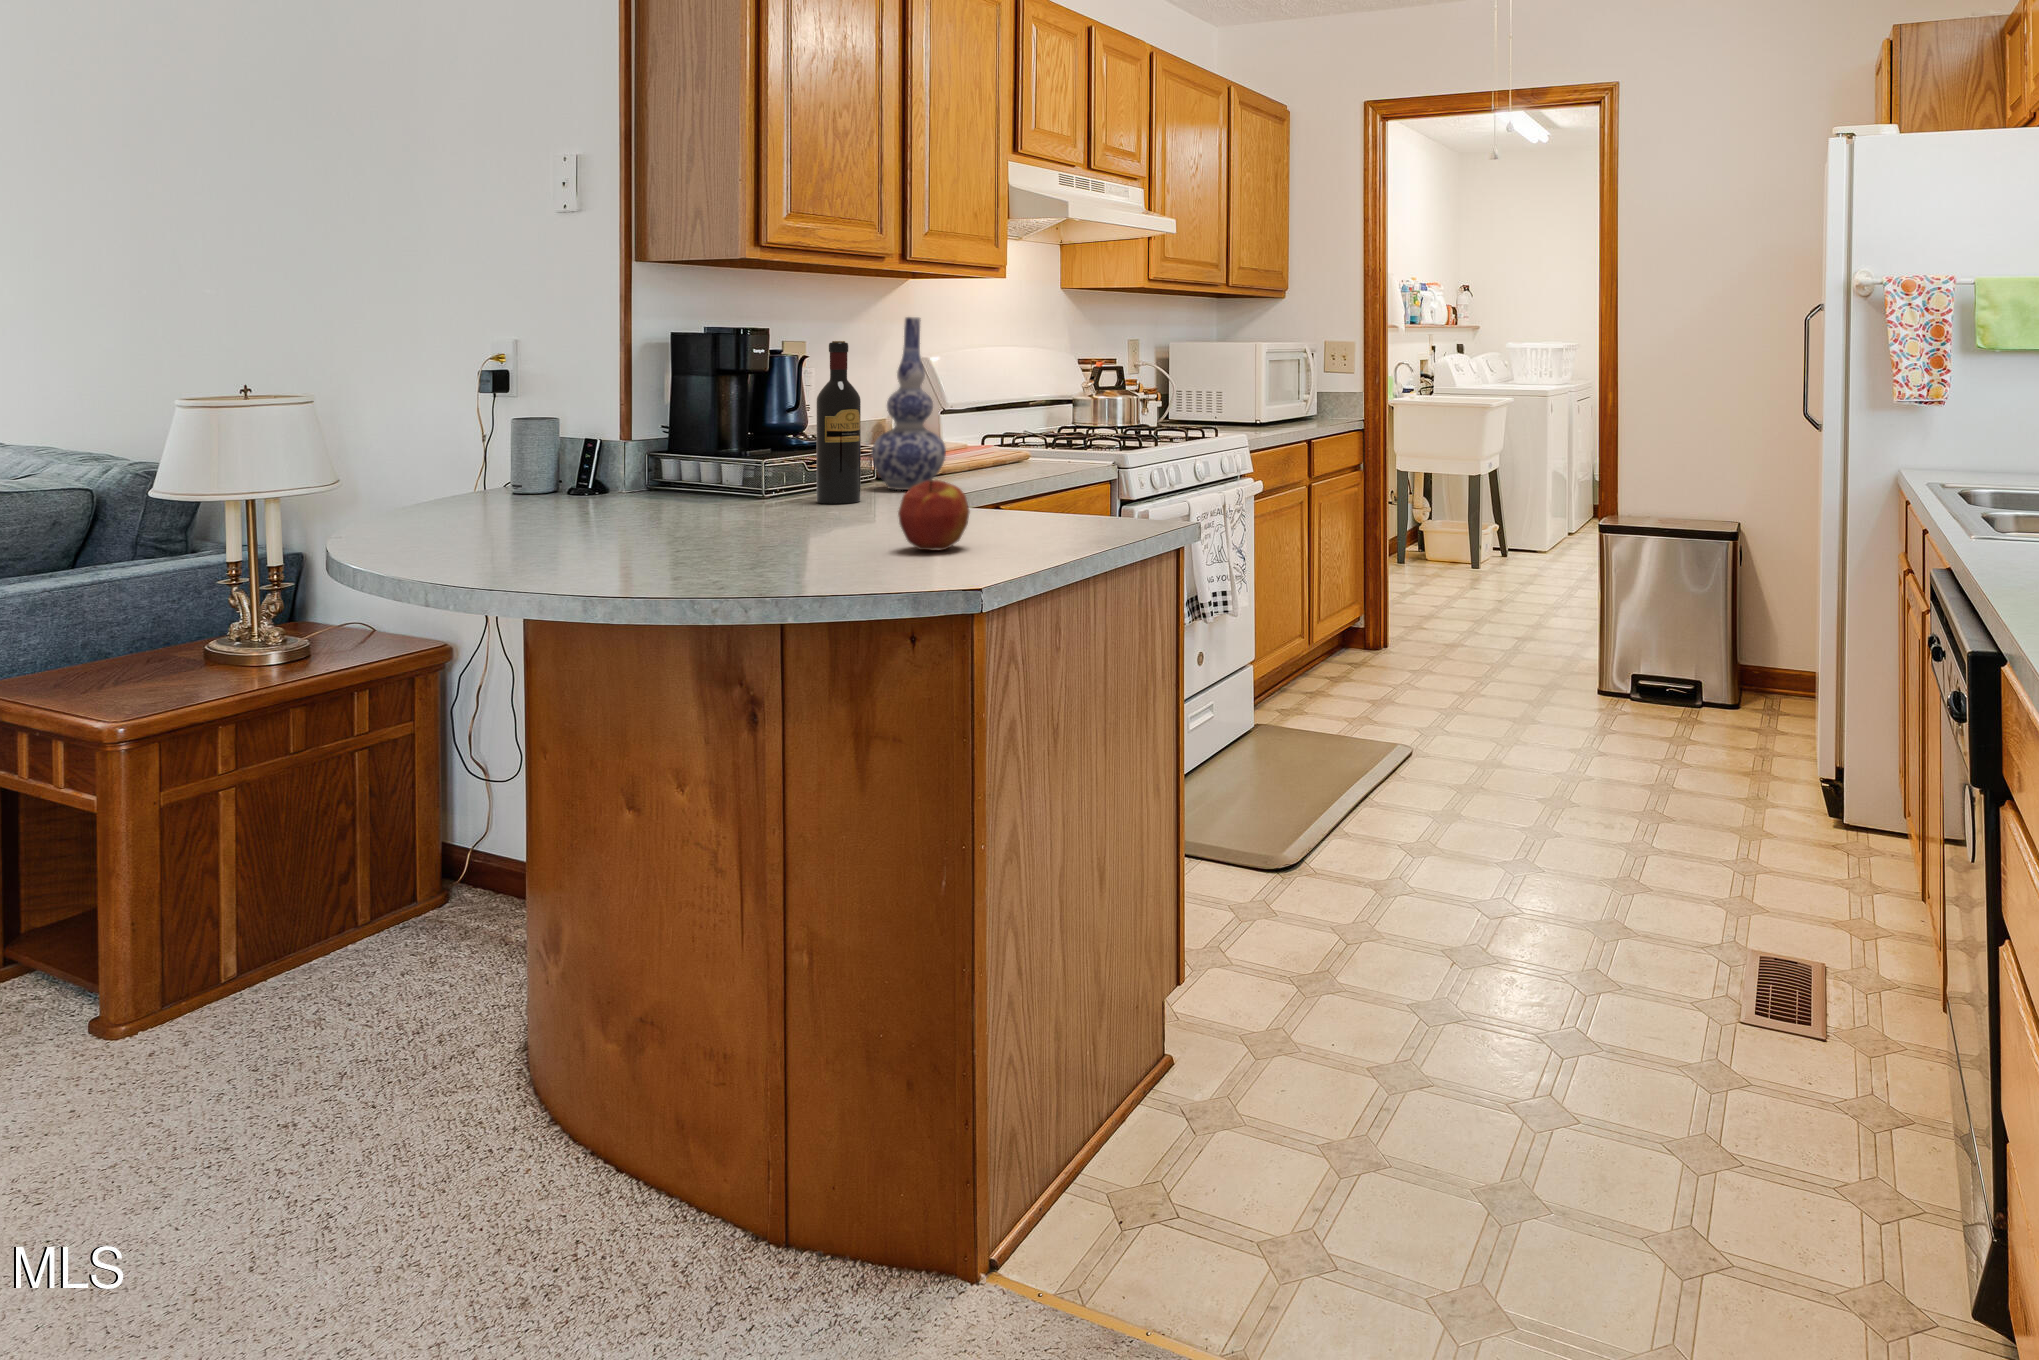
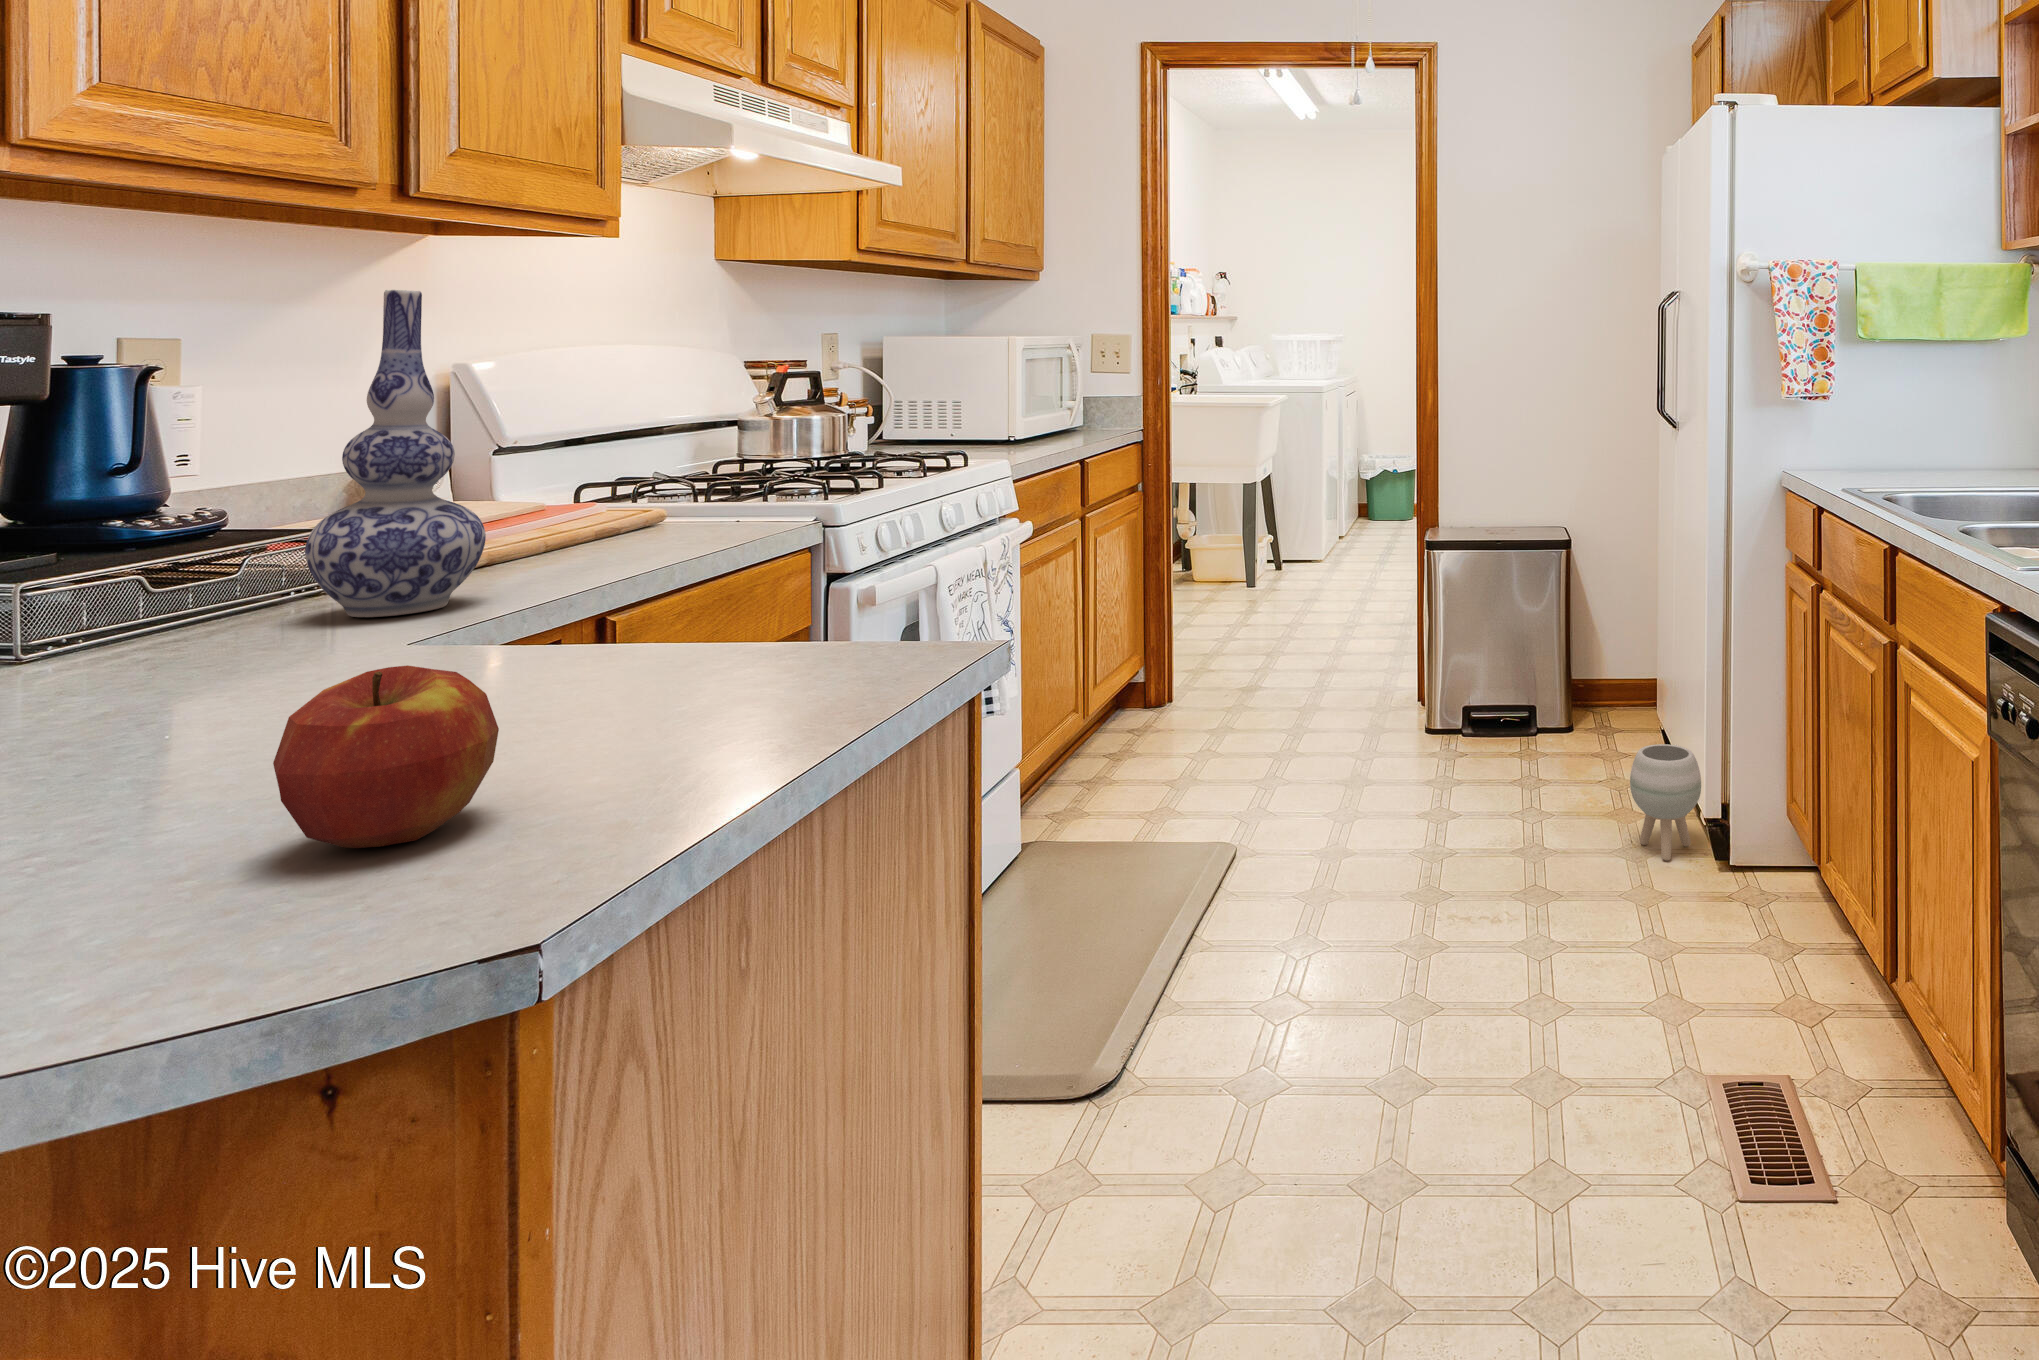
wine bottle: present [817,341,861,504] -> none [131,336,259,677]
planter: none [1747,712,1817,813] -> present [1630,744,1701,861]

